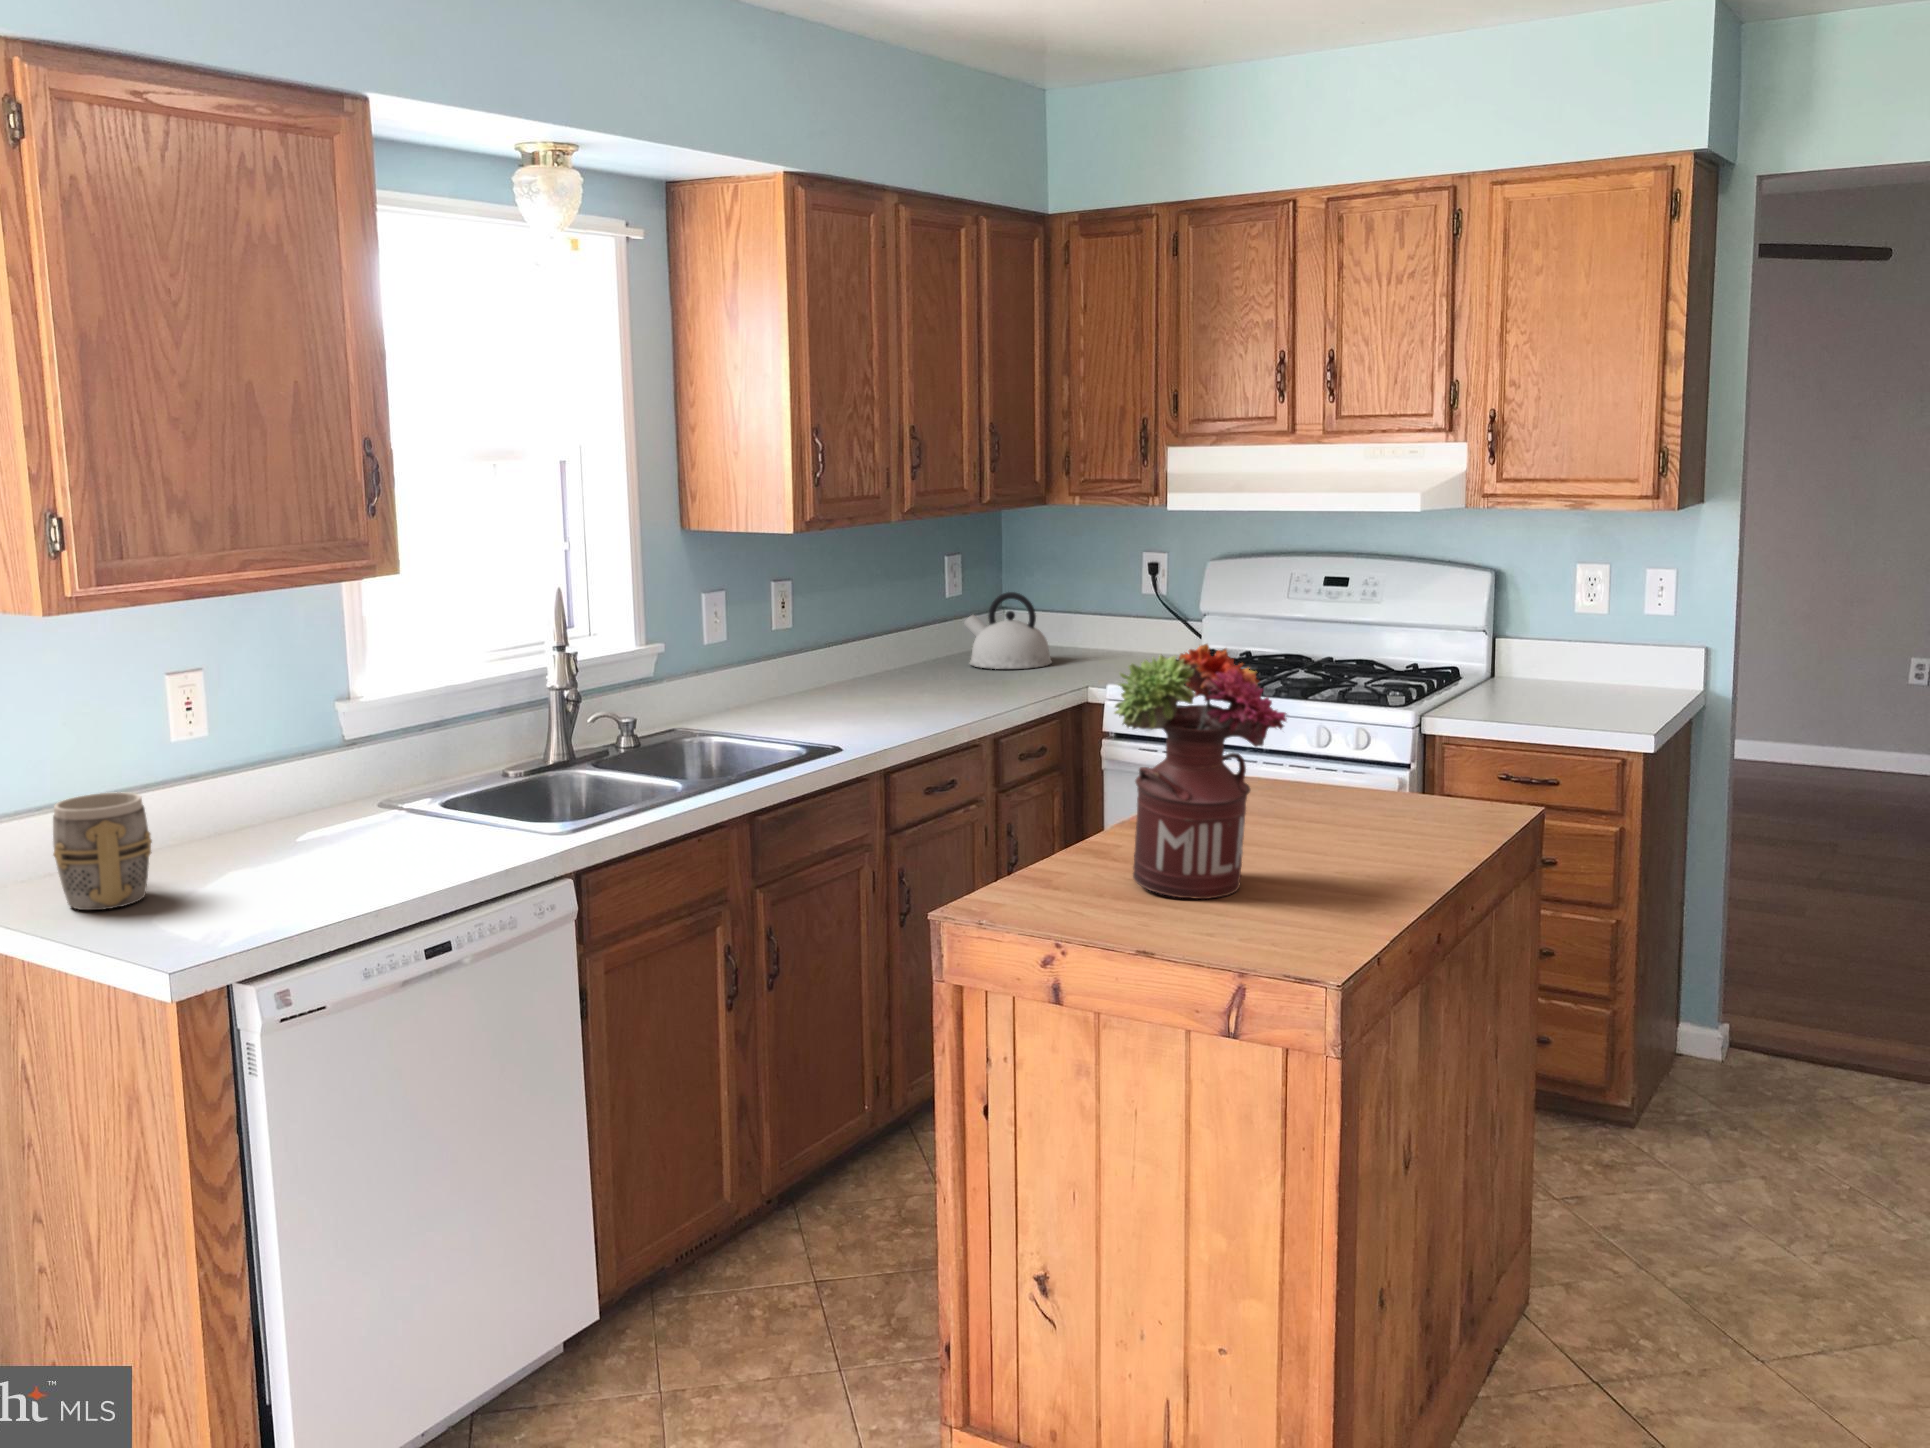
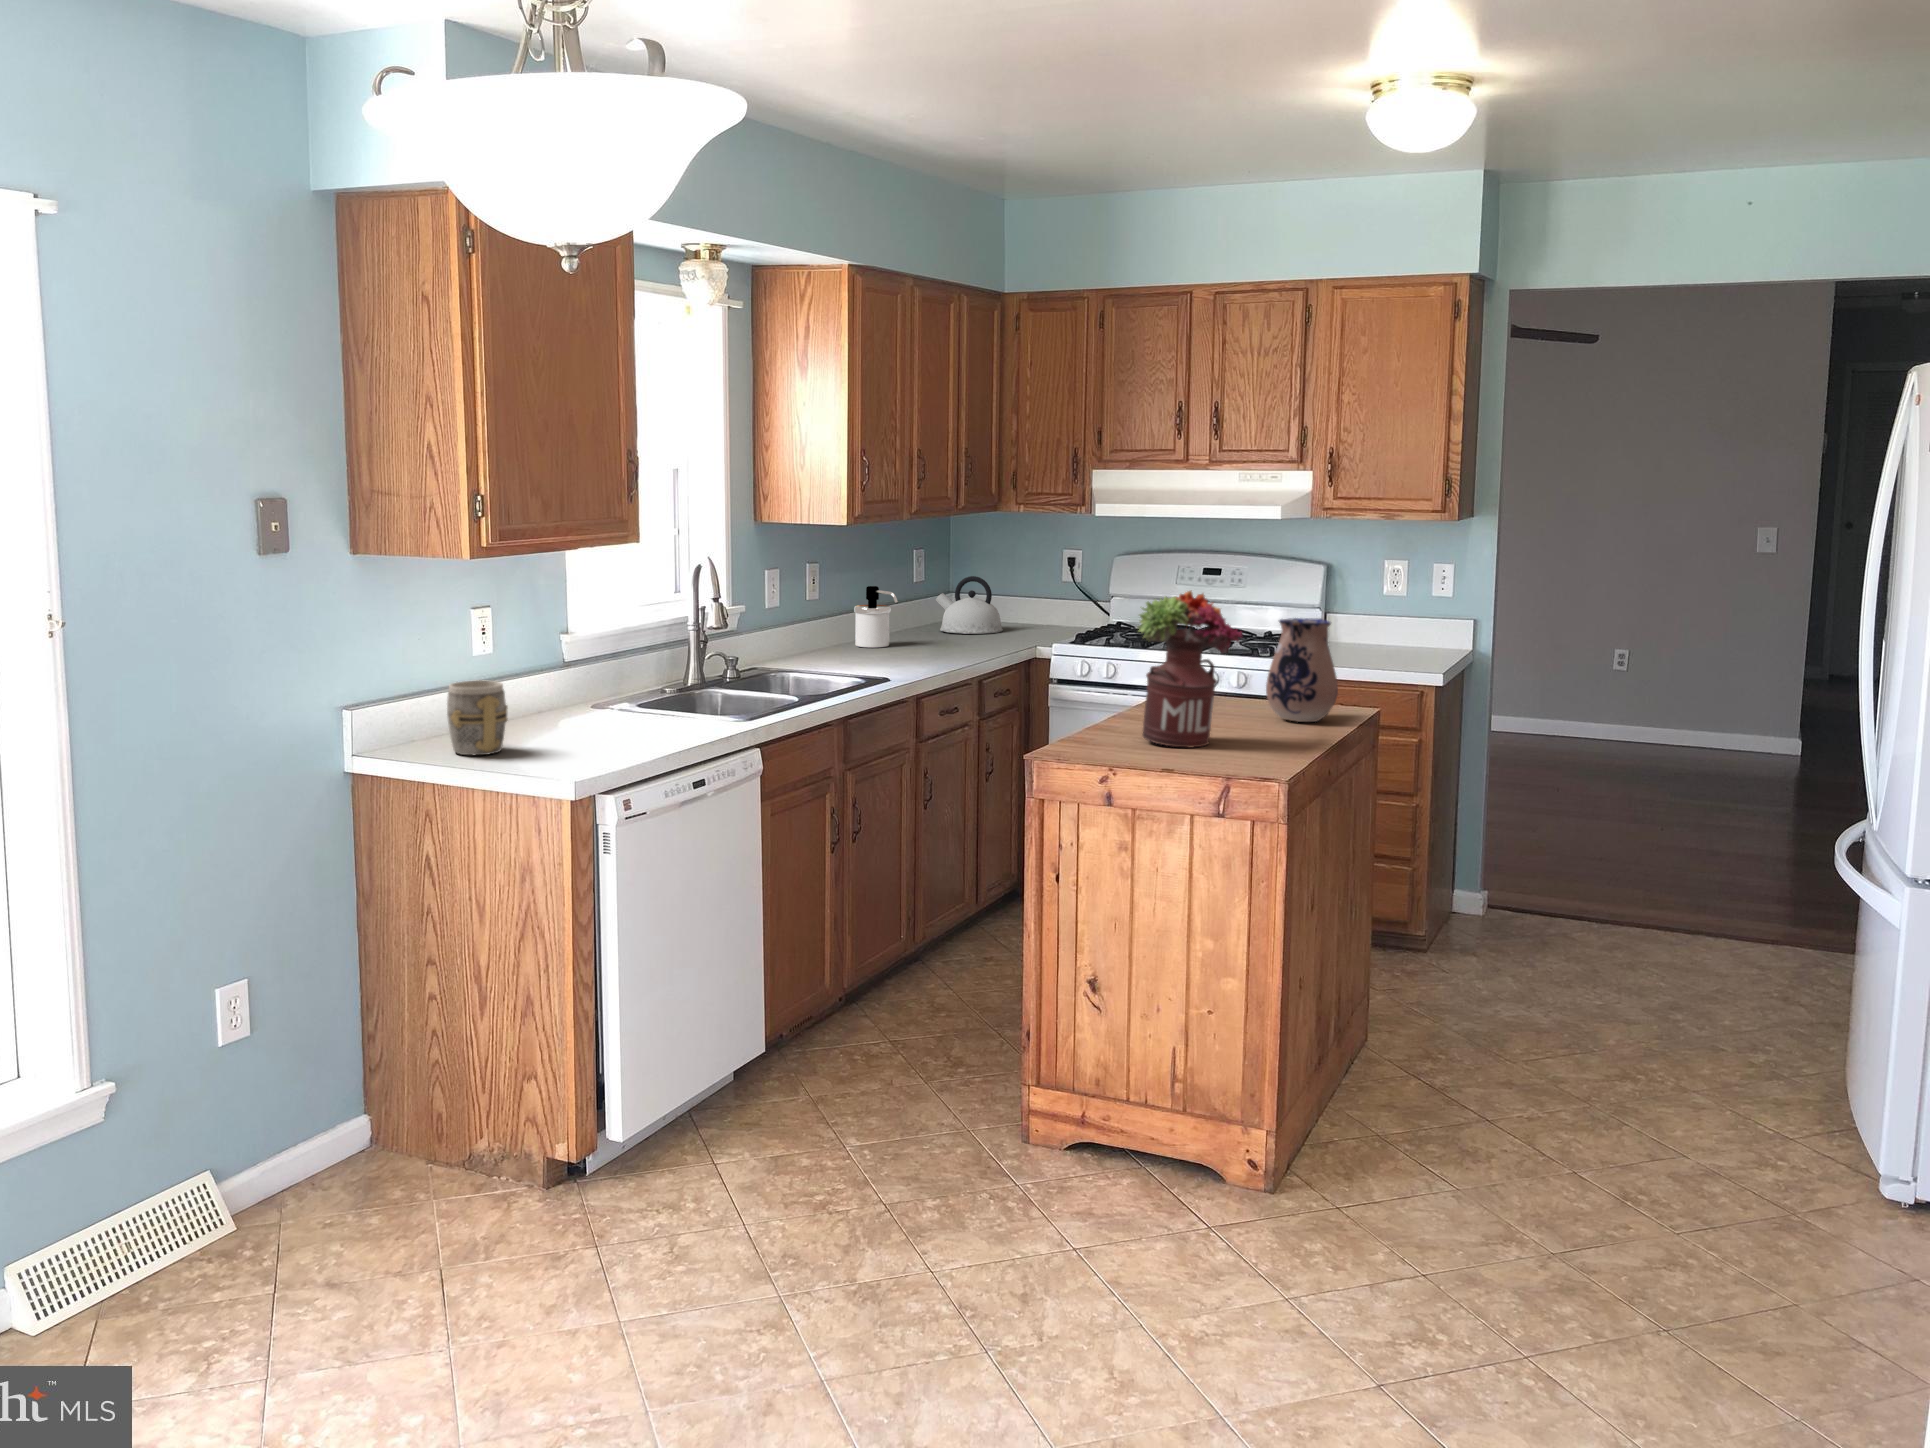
soap dispenser: none [836,611,889,693] -> present [854,586,898,648]
ceramic pitcher: none [1352,675,1466,840] -> present [1266,618,1338,722]

